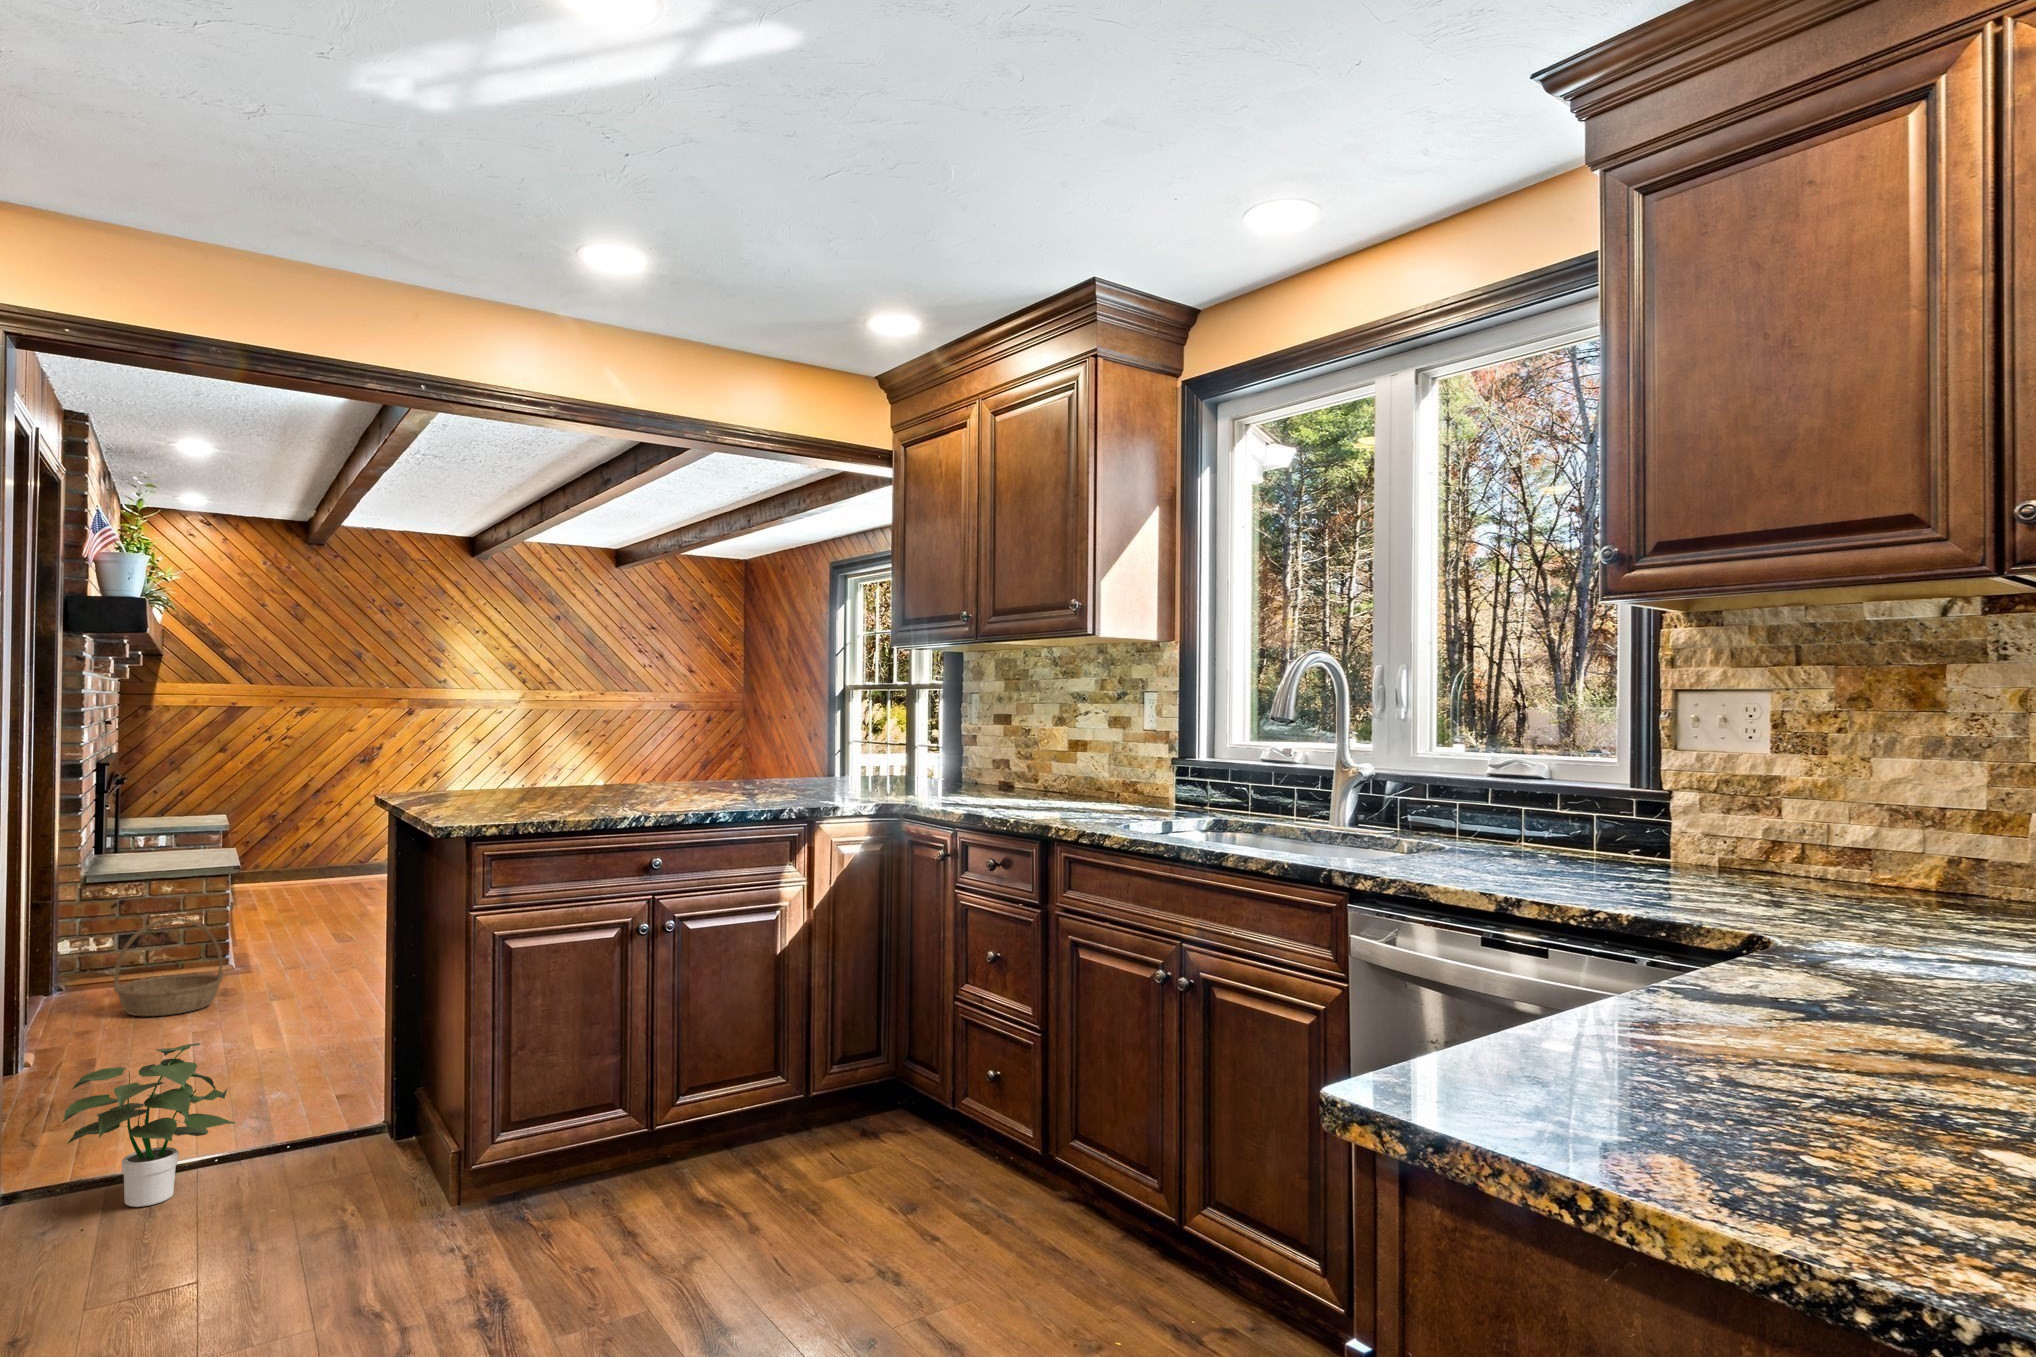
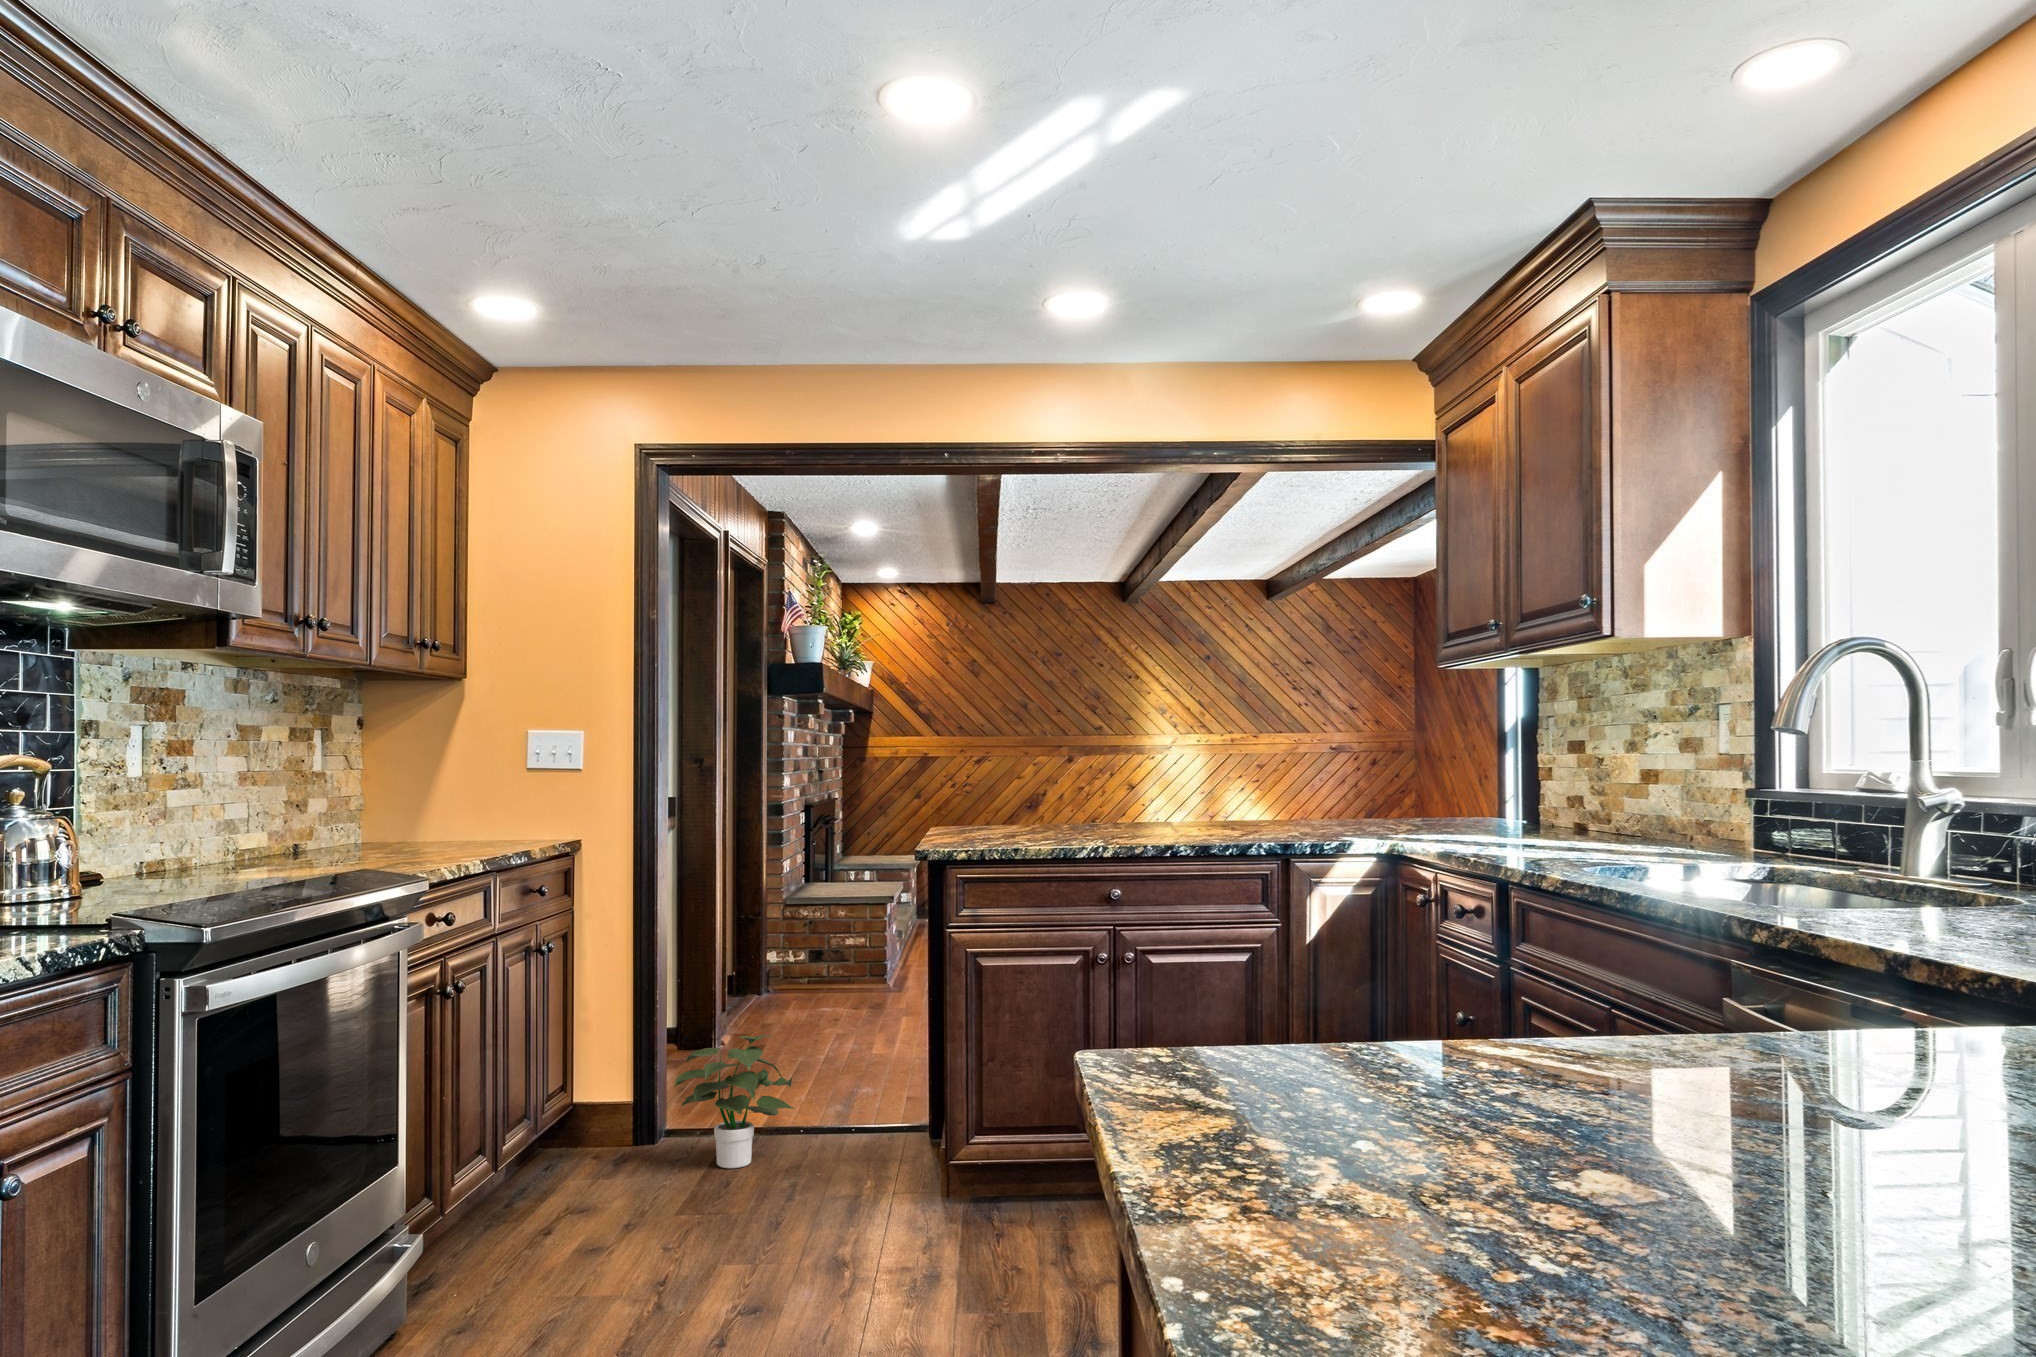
basket: present [114,918,223,1016] -> none [789,937,869,1022]

